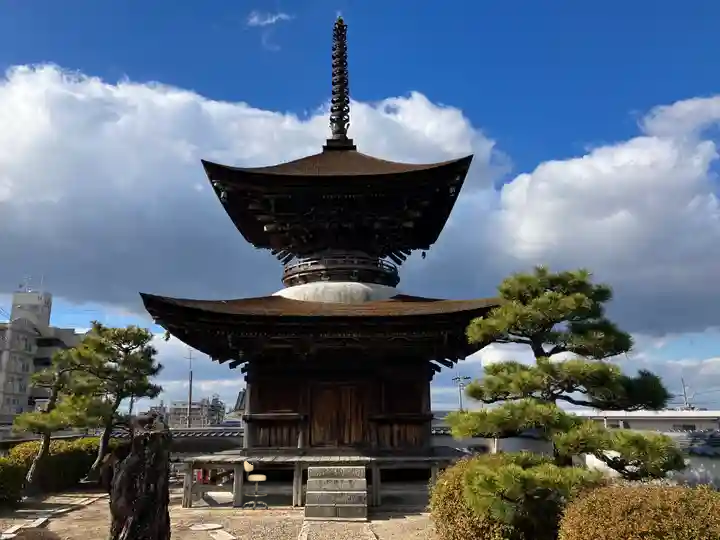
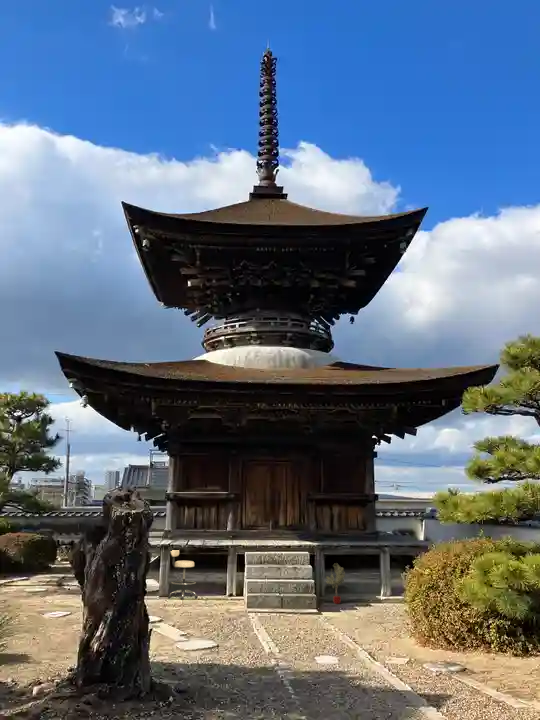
potted tree: none [380,476,400,513] -> present [326,565,345,604]

